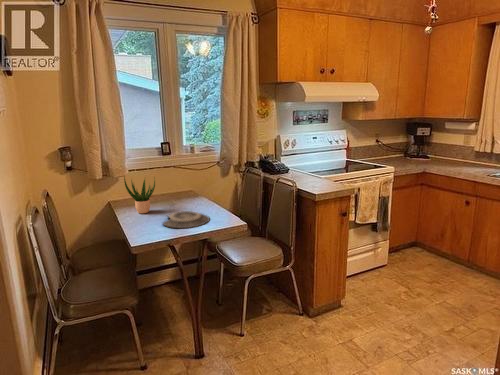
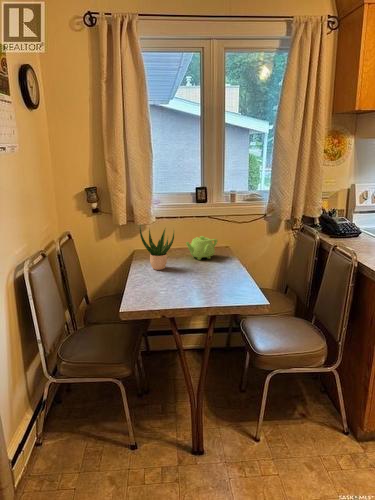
teapot: none [161,182,187,202] -> present [186,236,217,260]
plate: present [163,211,210,228] -> none [168,274,229,297]

